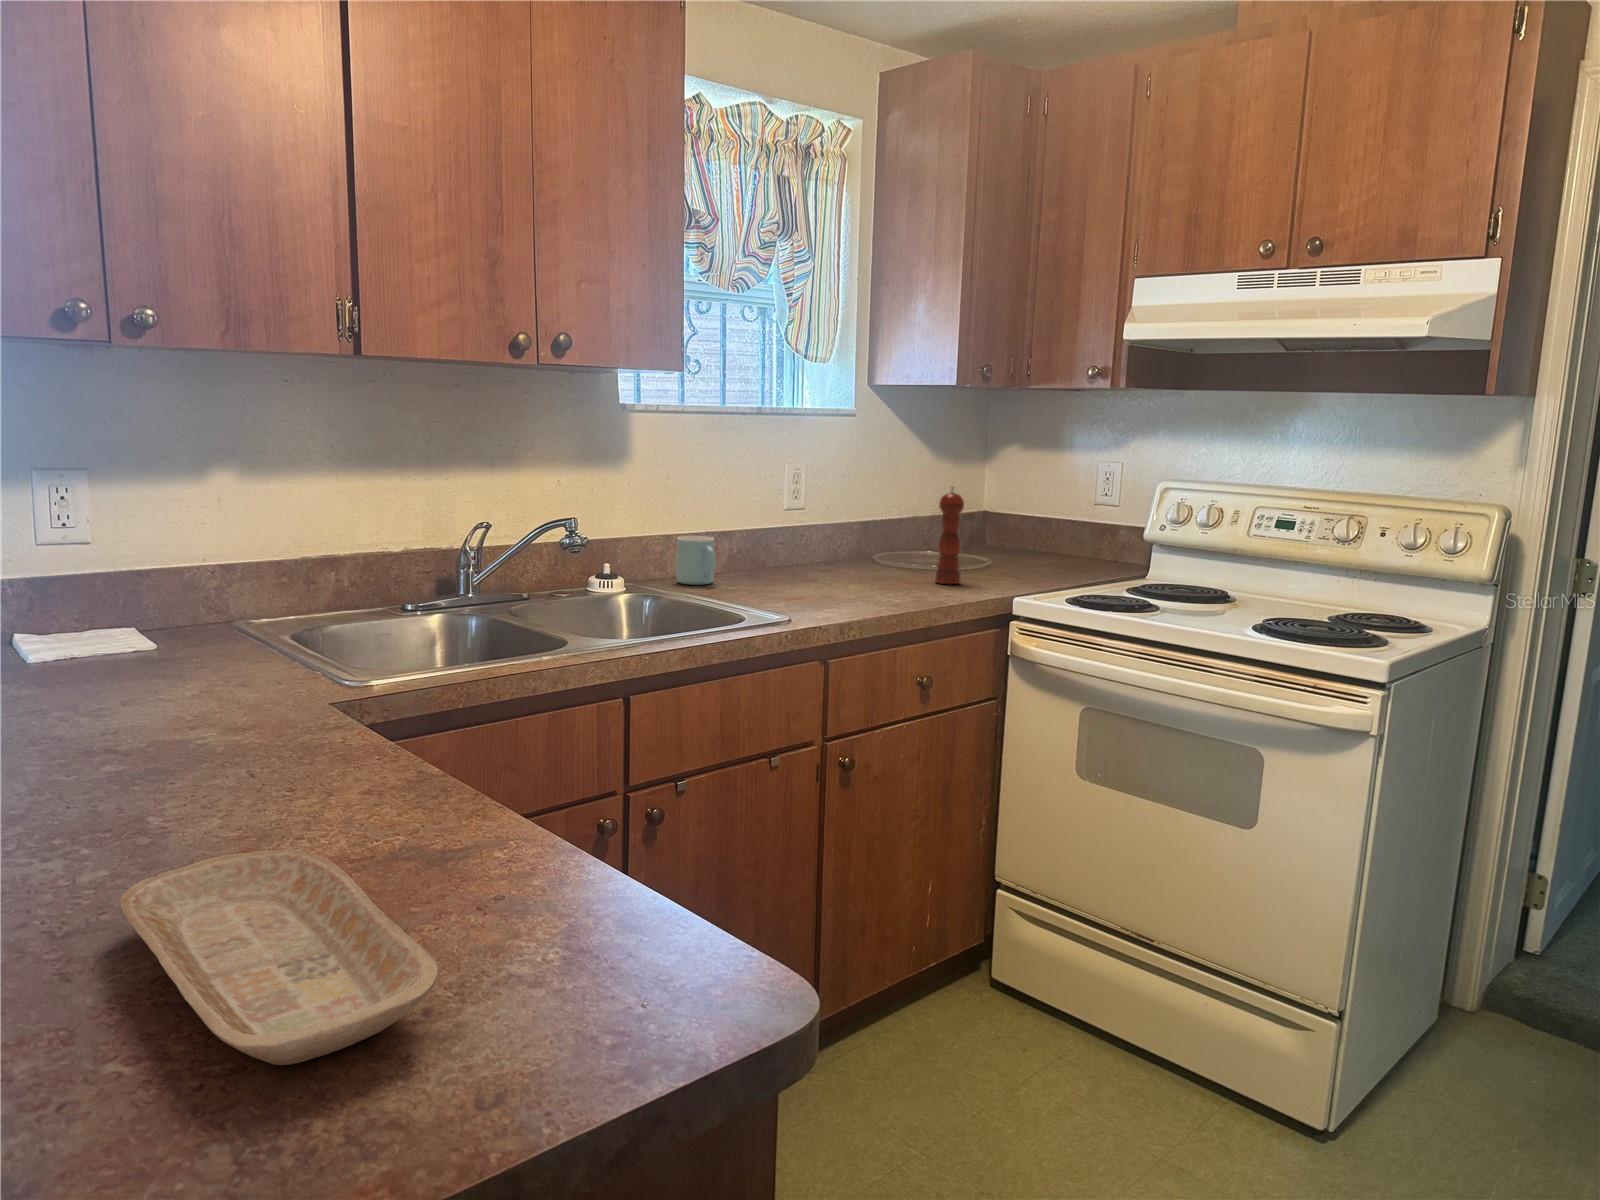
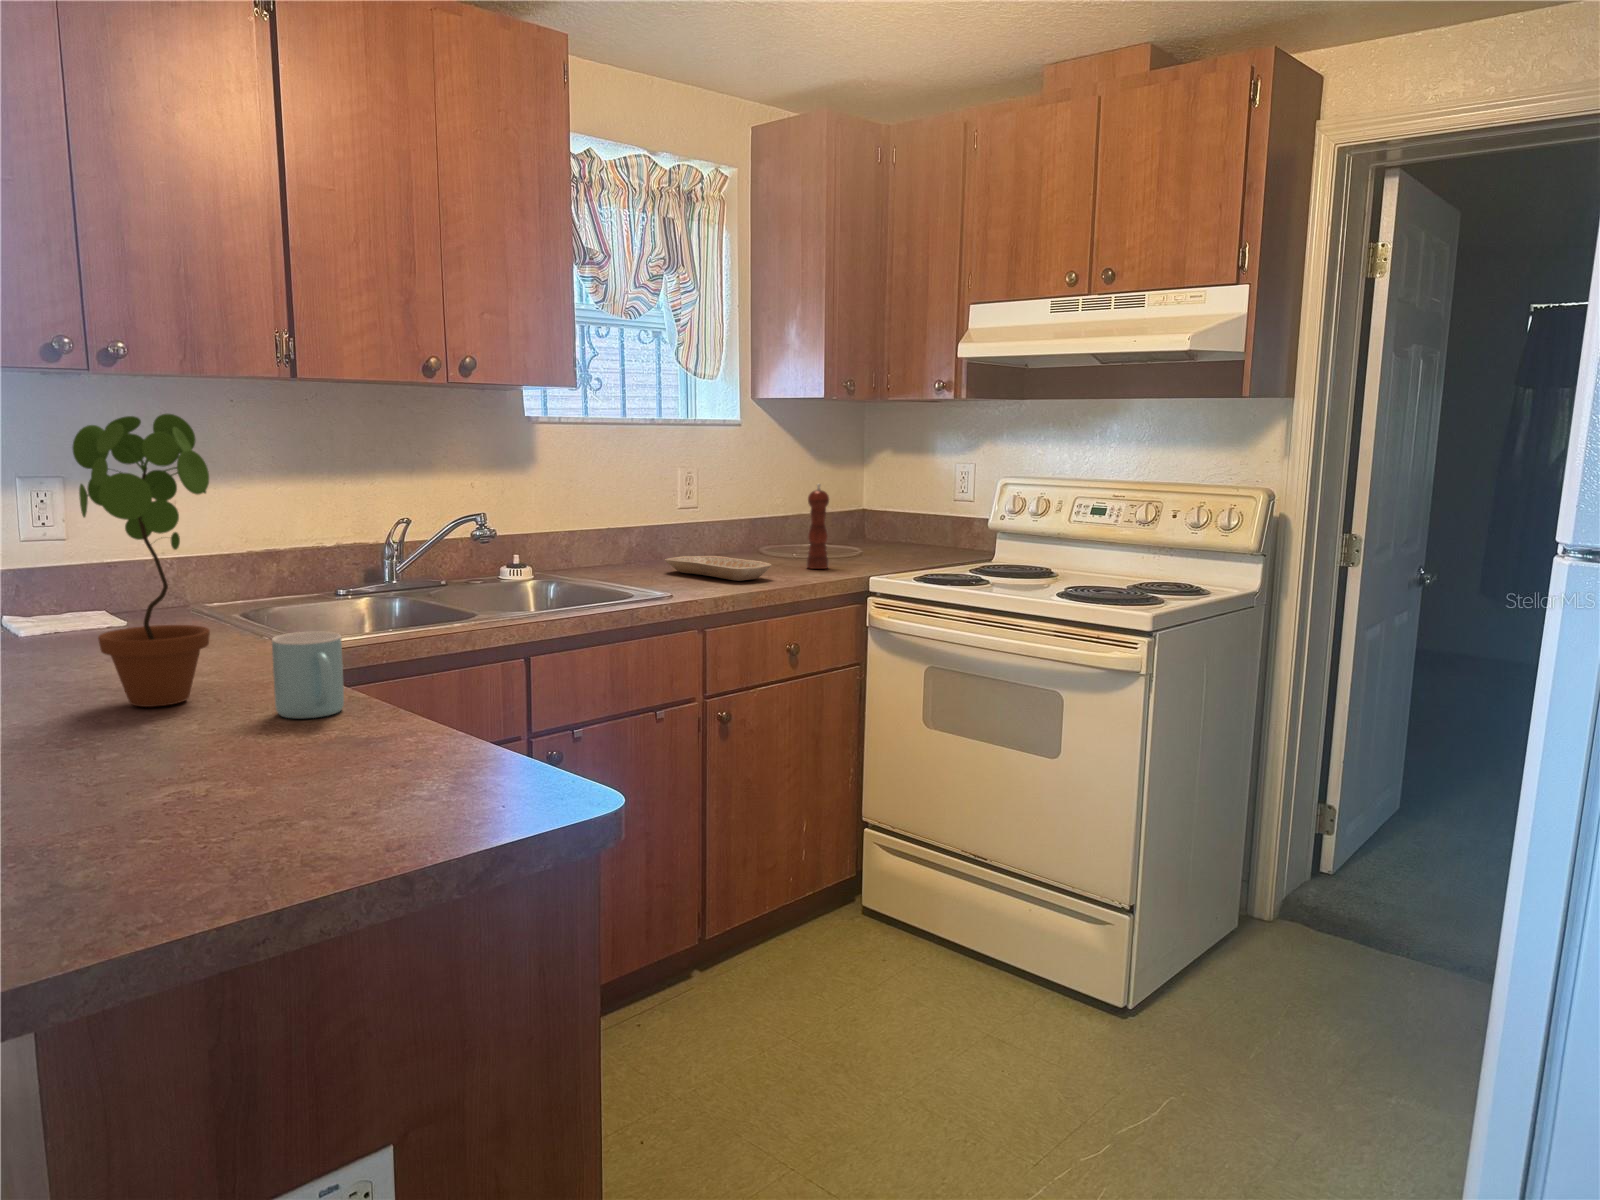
potted plant: none [55,403,234,794] -> present [73,414,210,707]
mug: present [677,536,716,585] -> present [272,632,344,719]
tray: present [120,850,438,1065] -> present [665,556,772,581]

